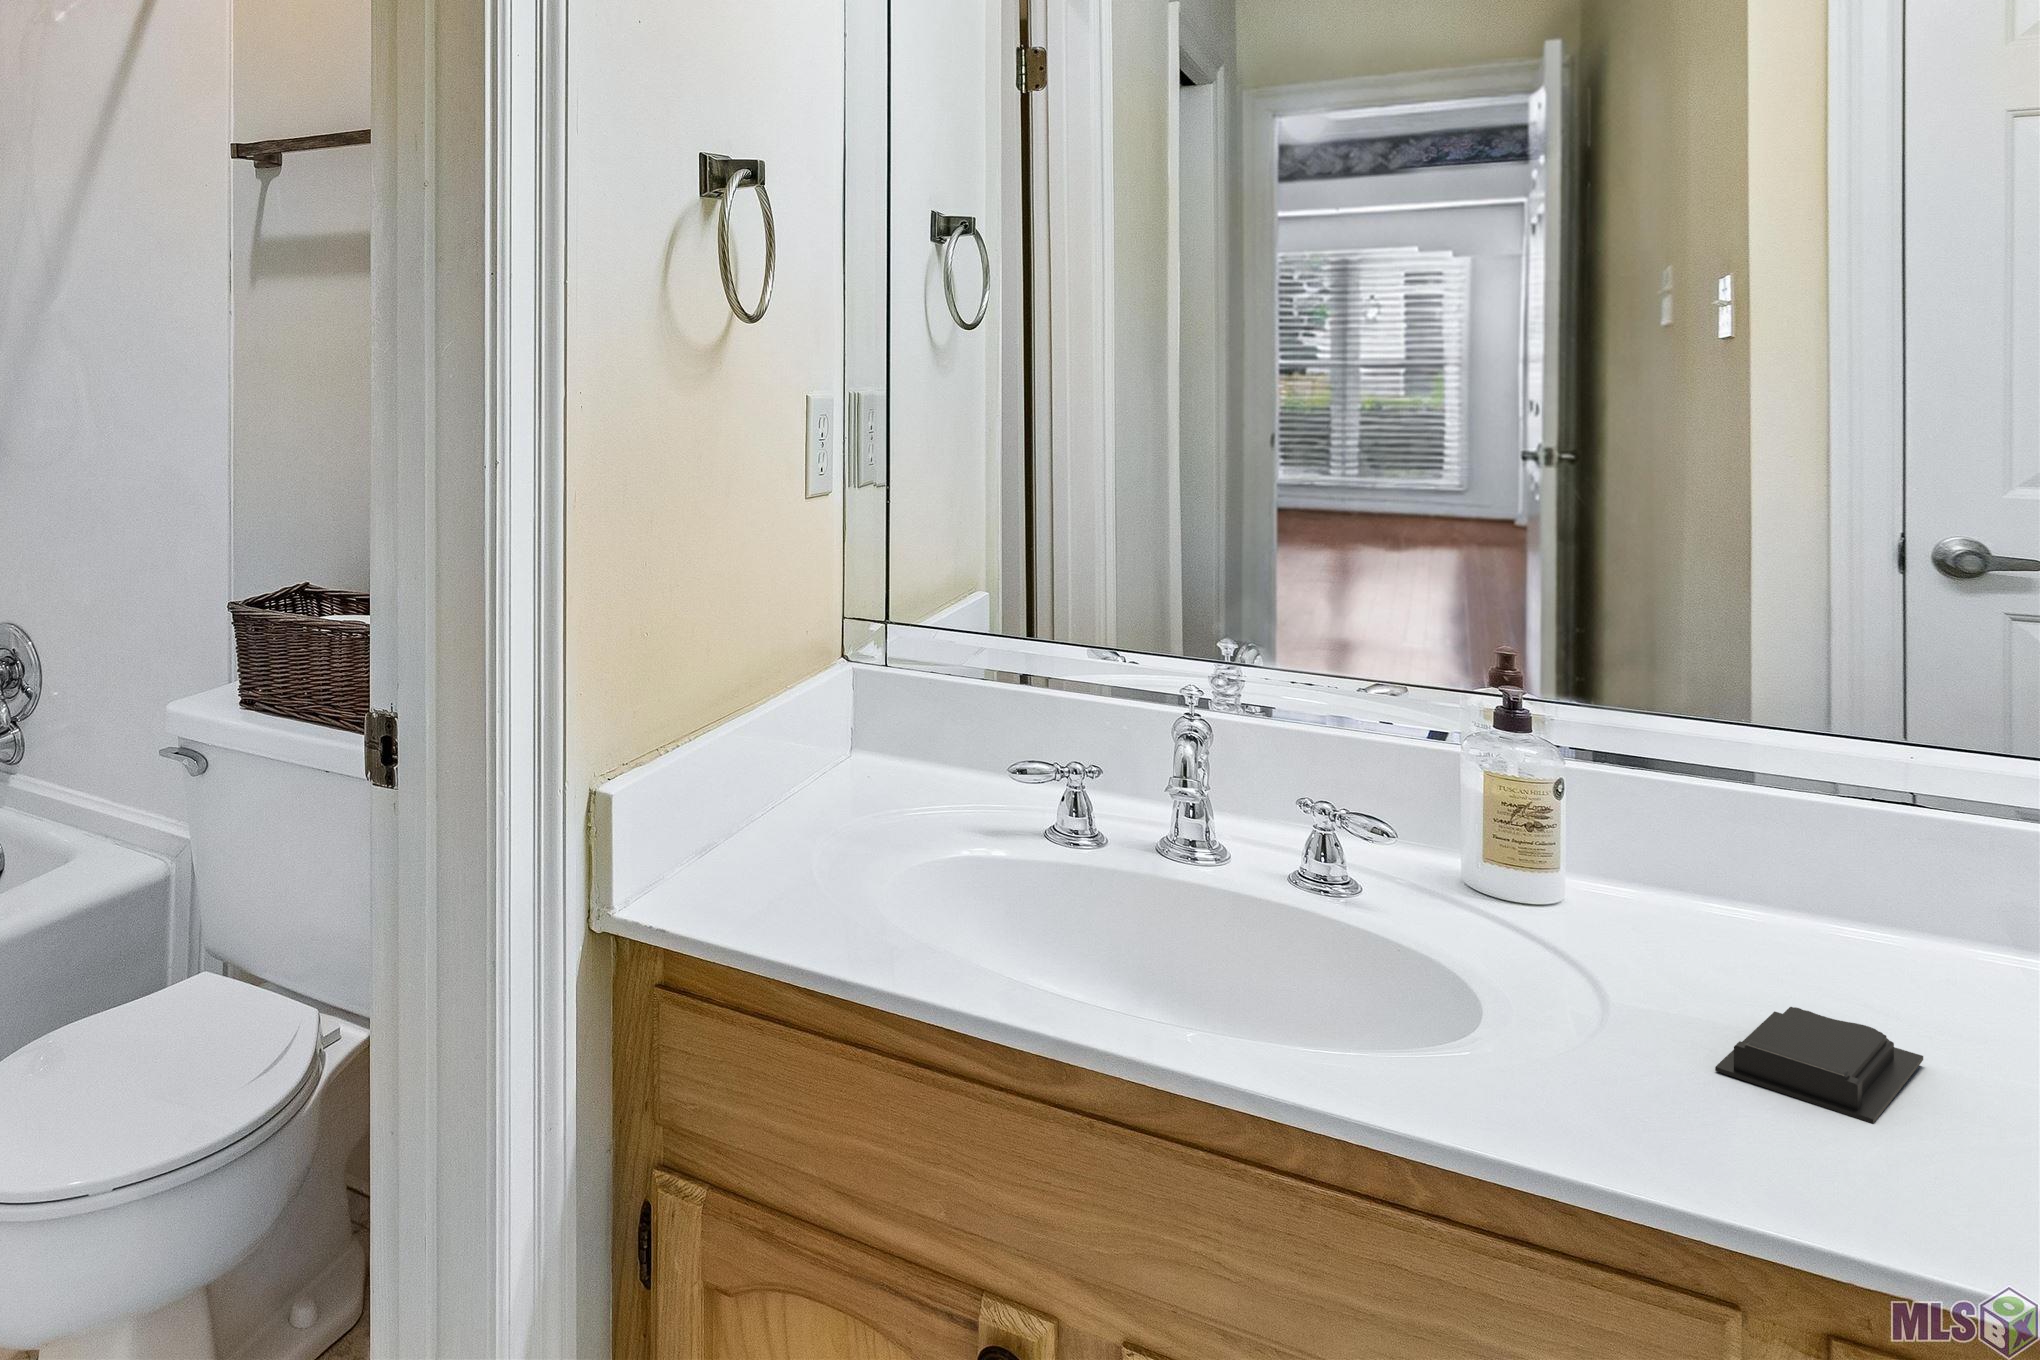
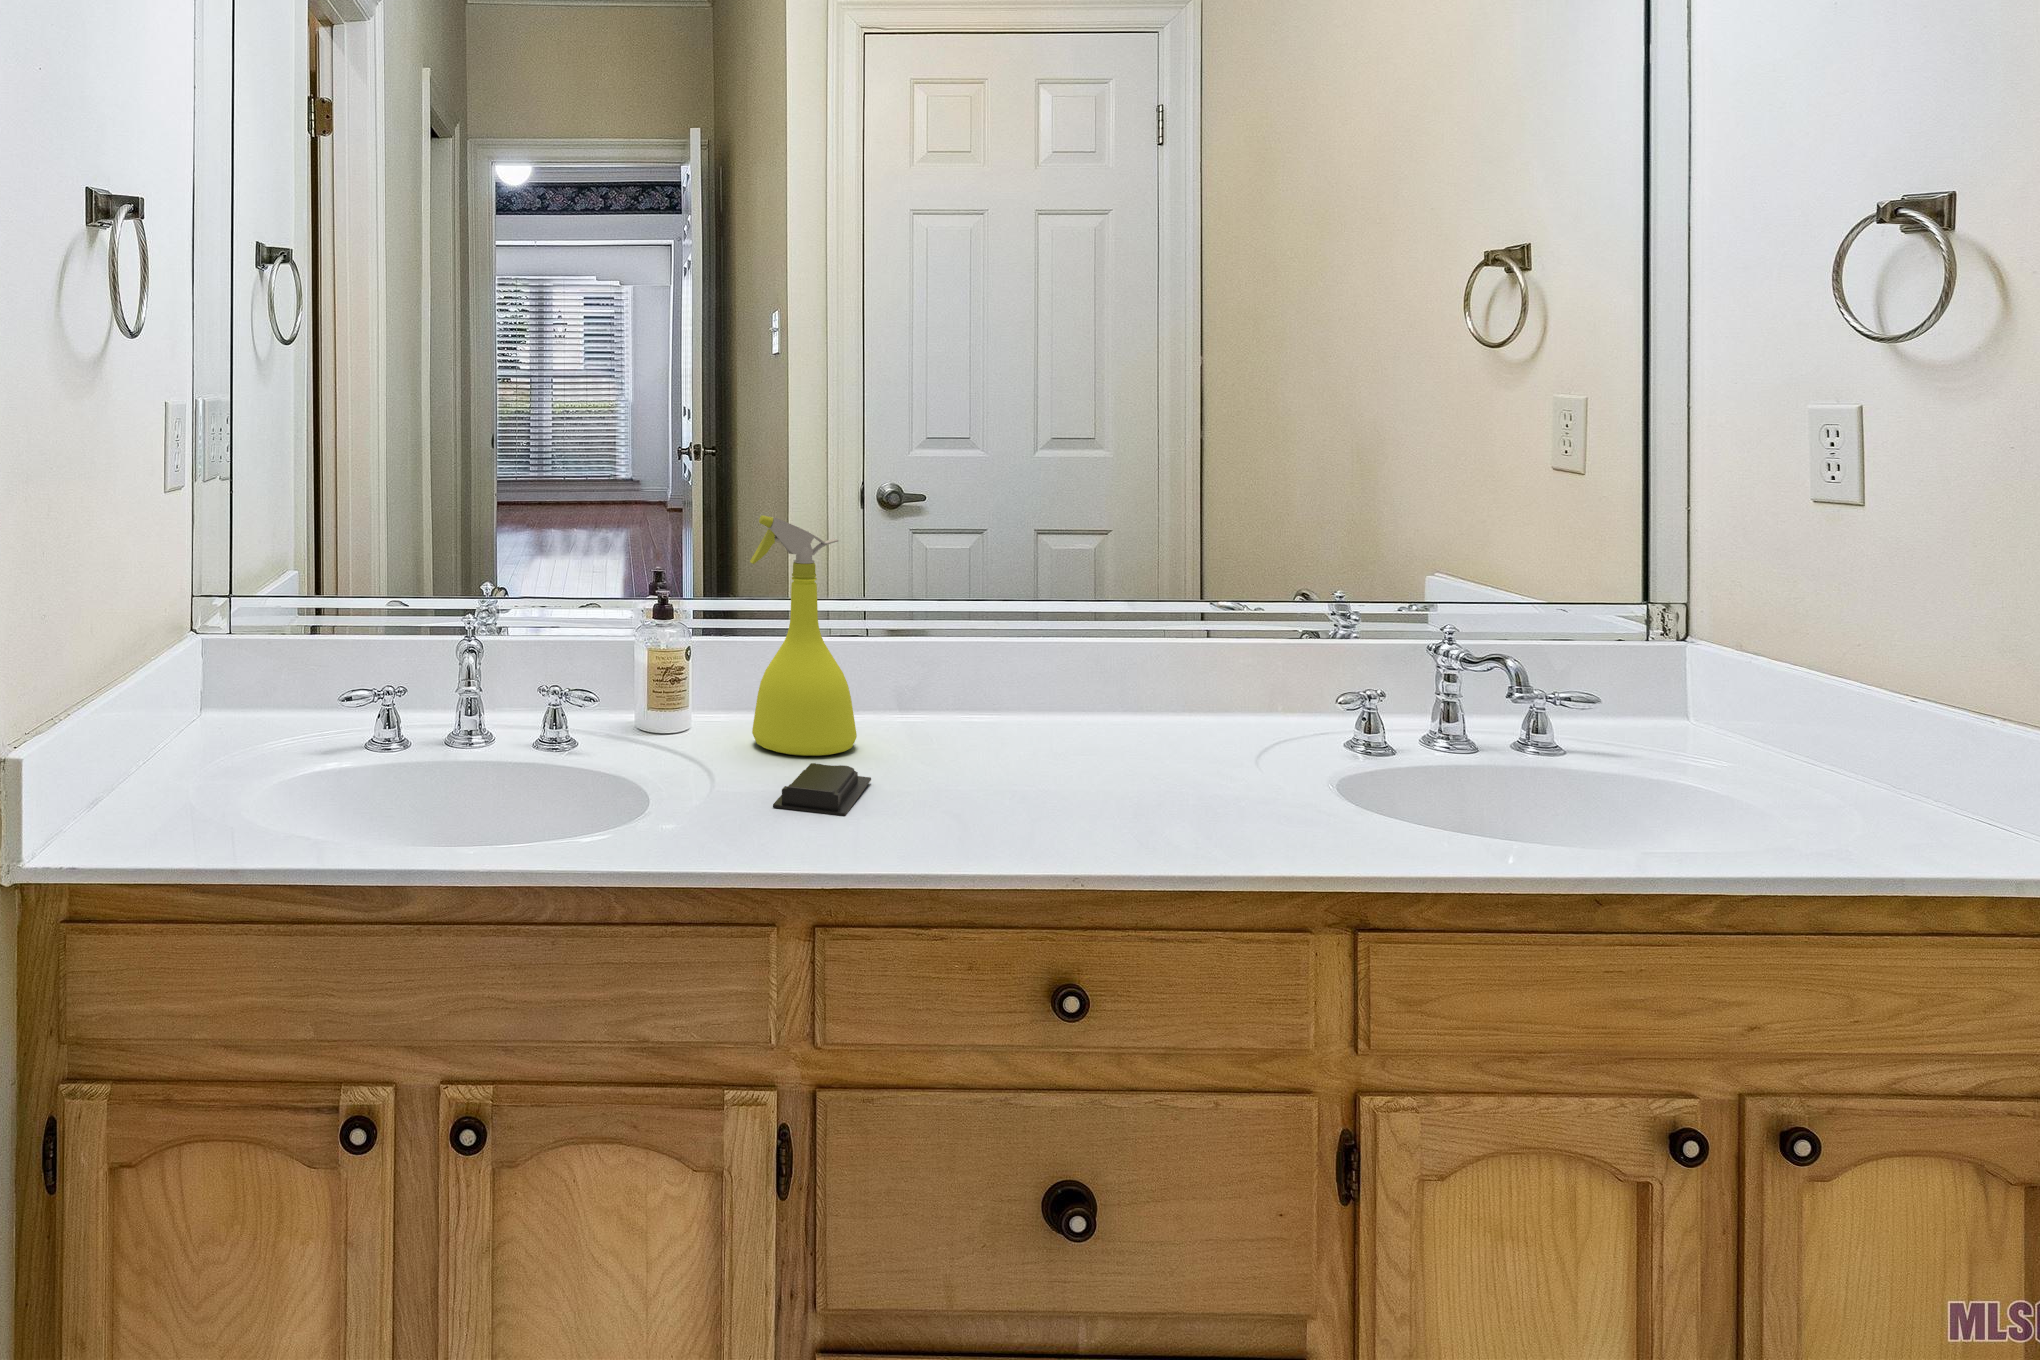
spray bottle: none [1662,598,1880,990] -> present [750,515,857,756]

